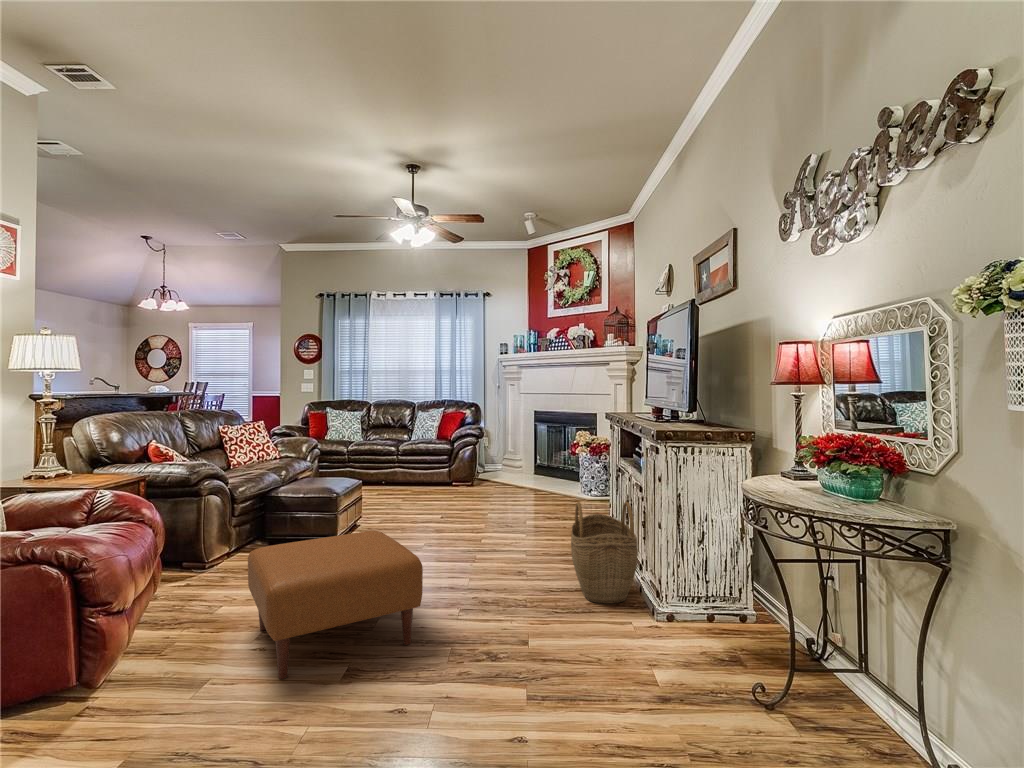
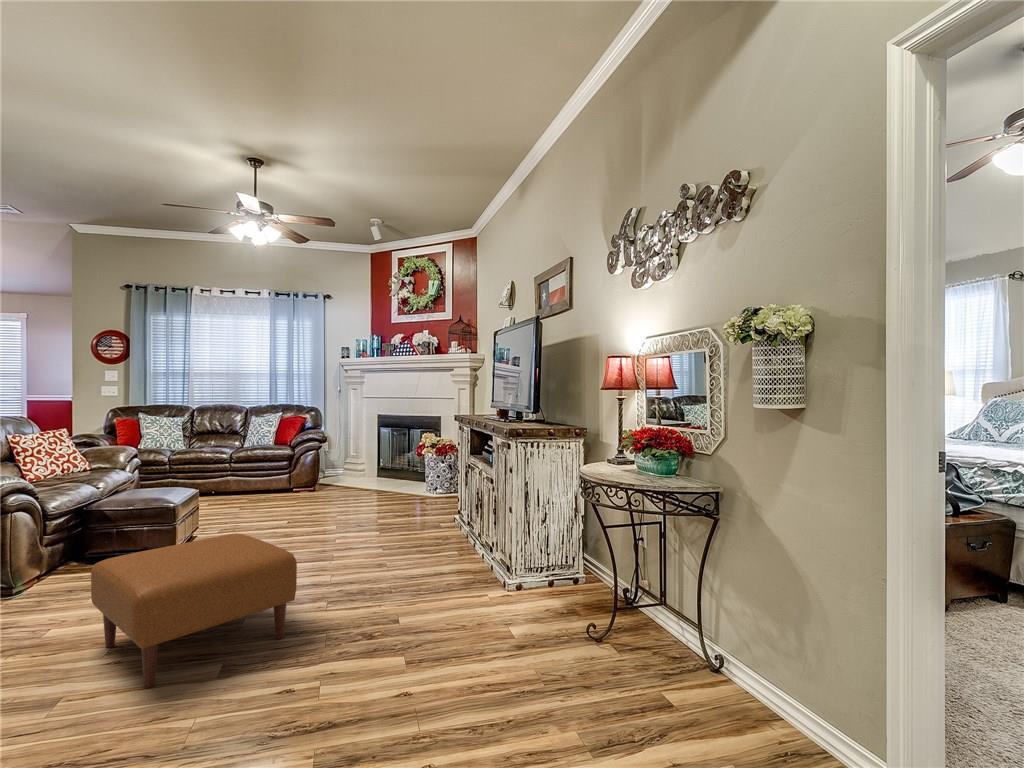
woven basket: present [571,502,638,604] -> none [431,492,490,583]

